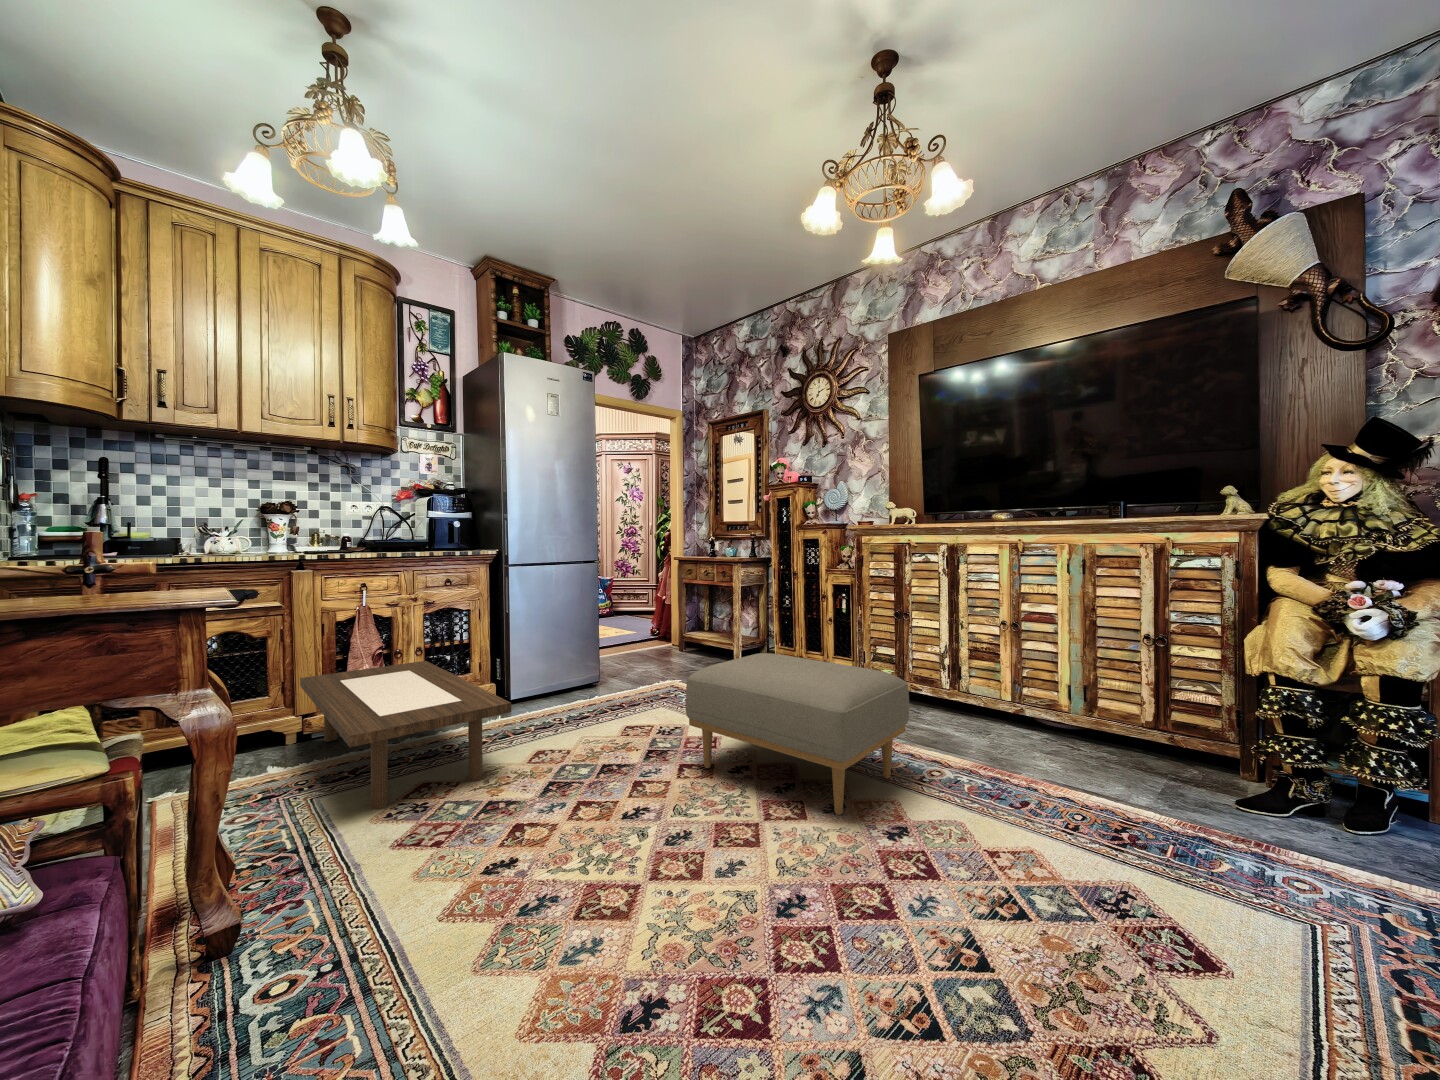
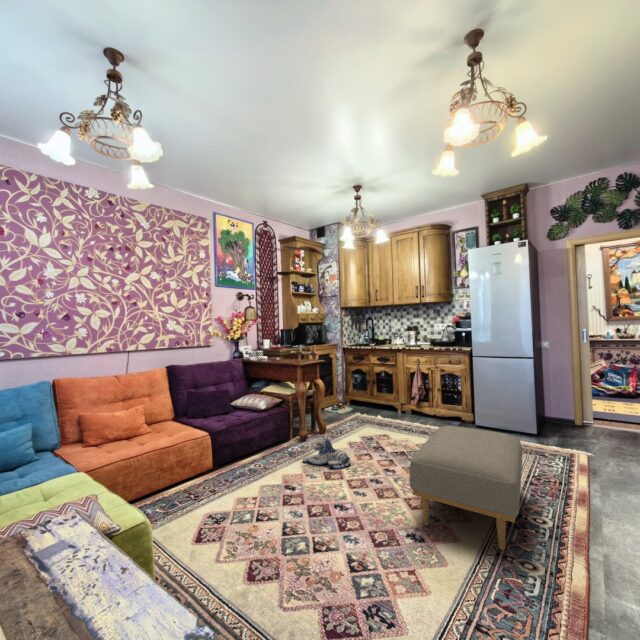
coffee table: present [300,661,511,810] -> none [352,390,438,441]
plush toy: none [454,817,578,946] -> present [303,436,351,469]

